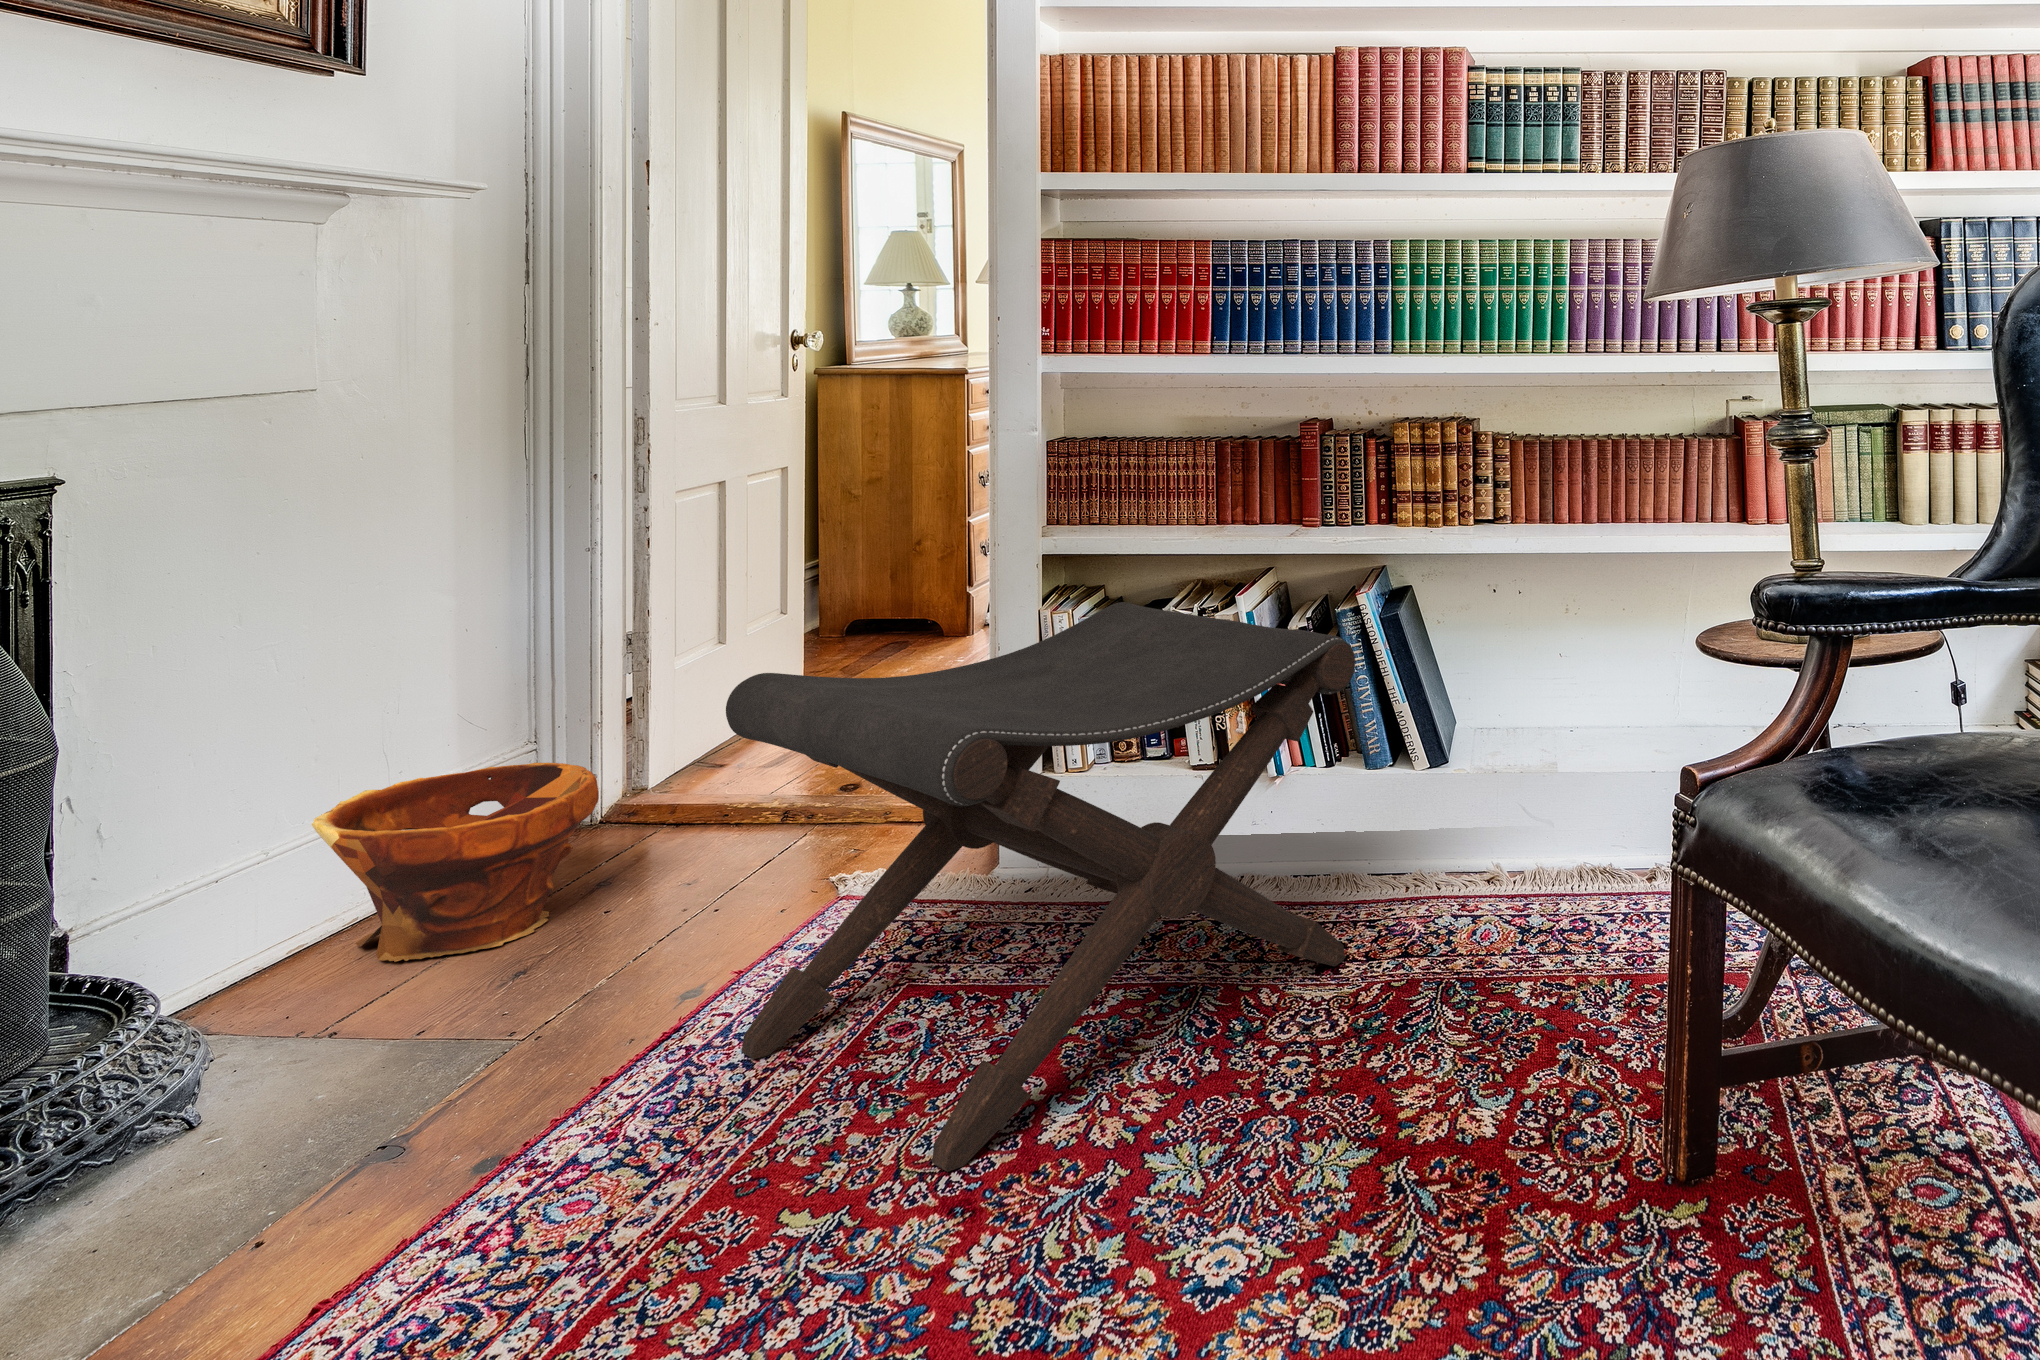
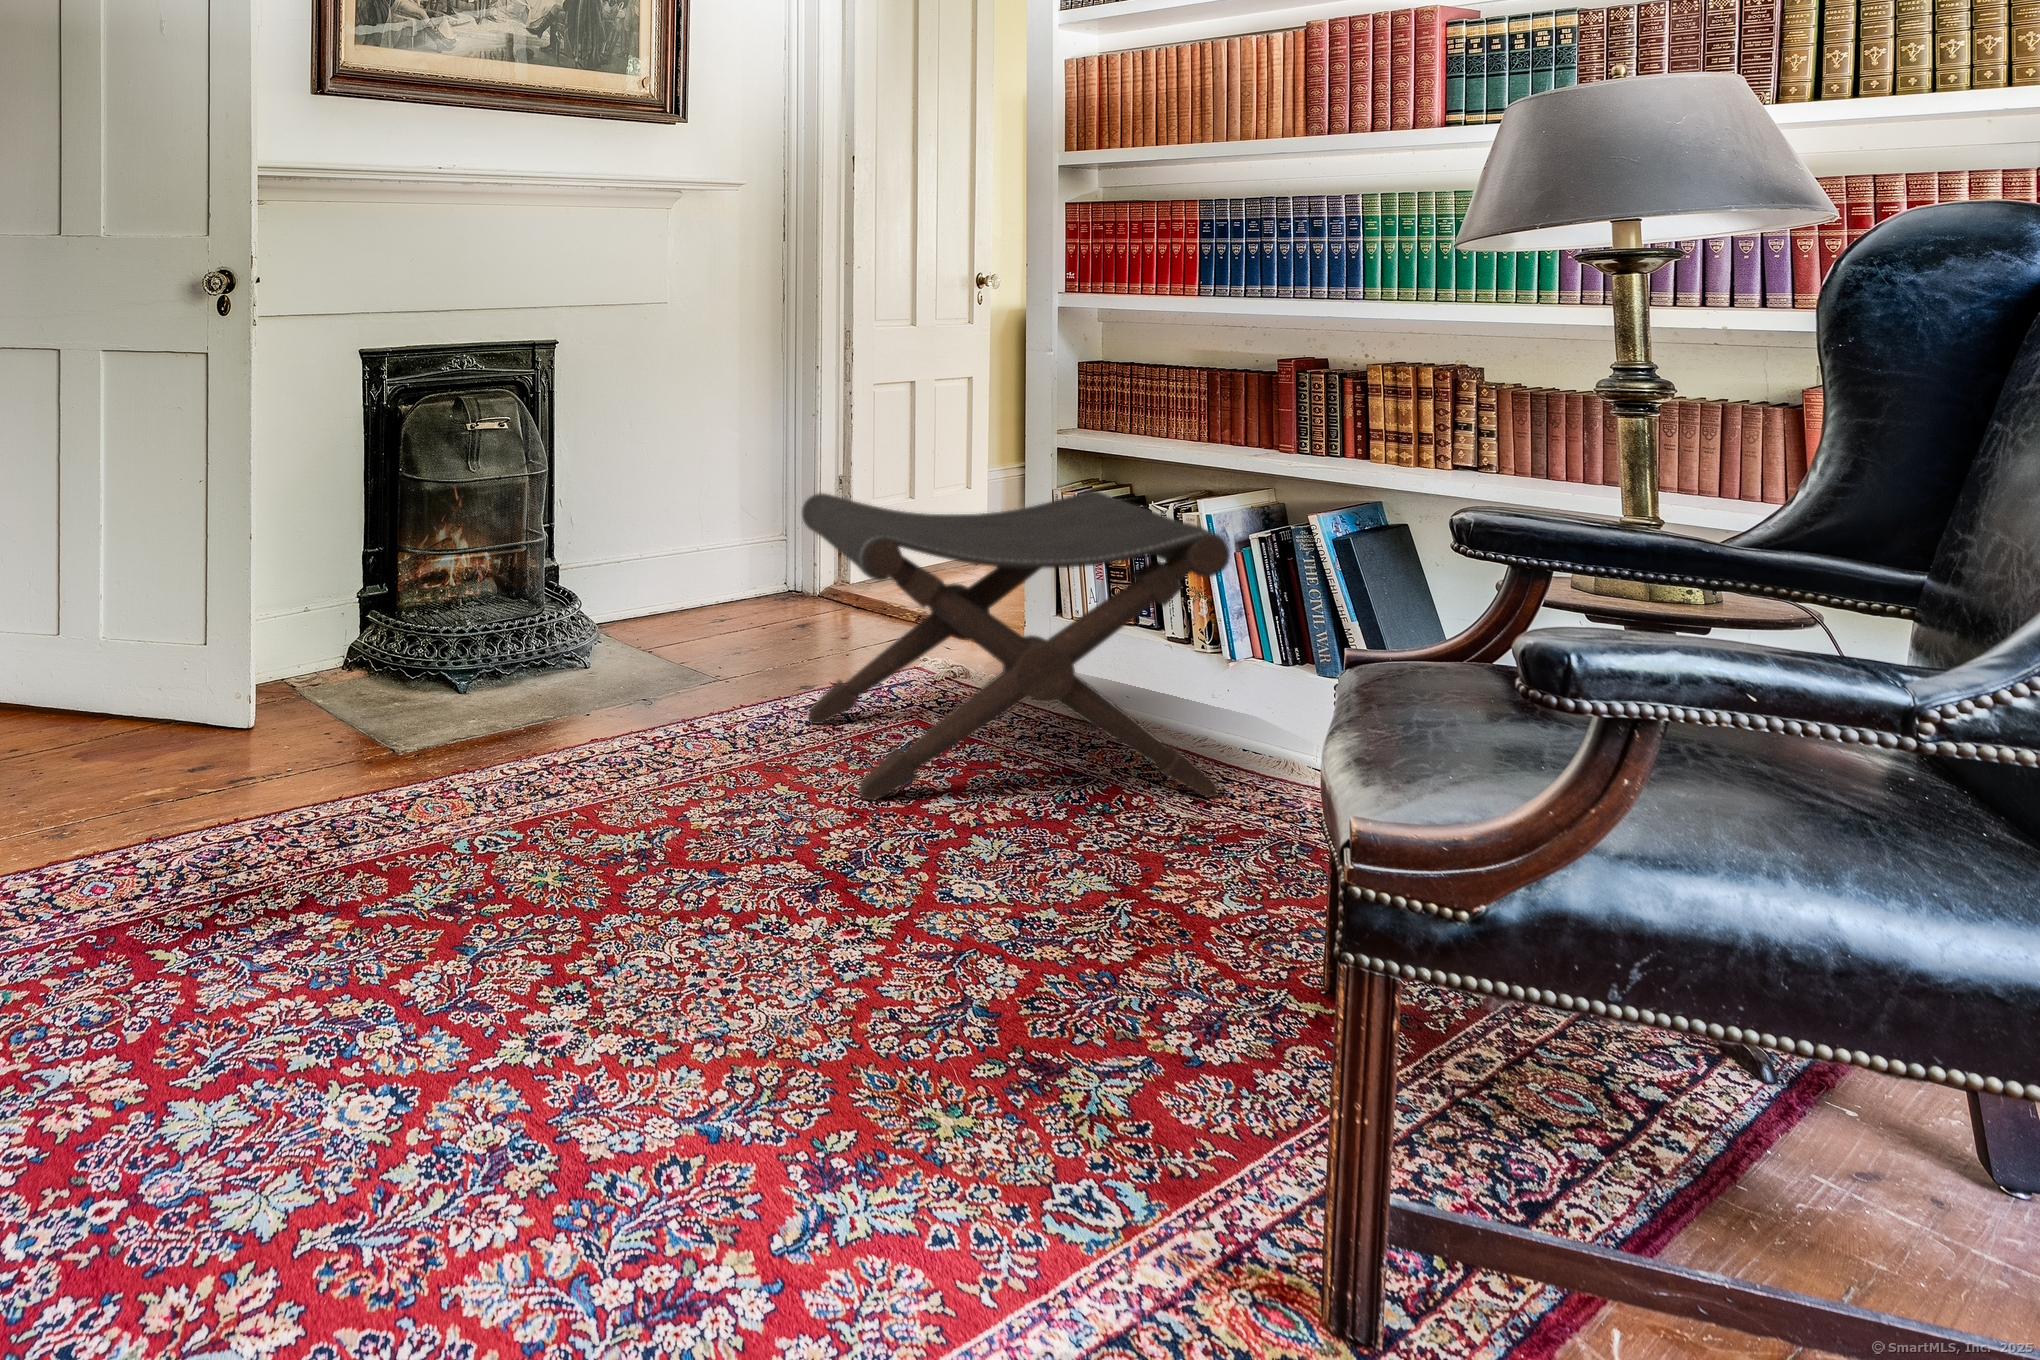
planter: present [312,762,599,962] -> none [657,540,792,641]

